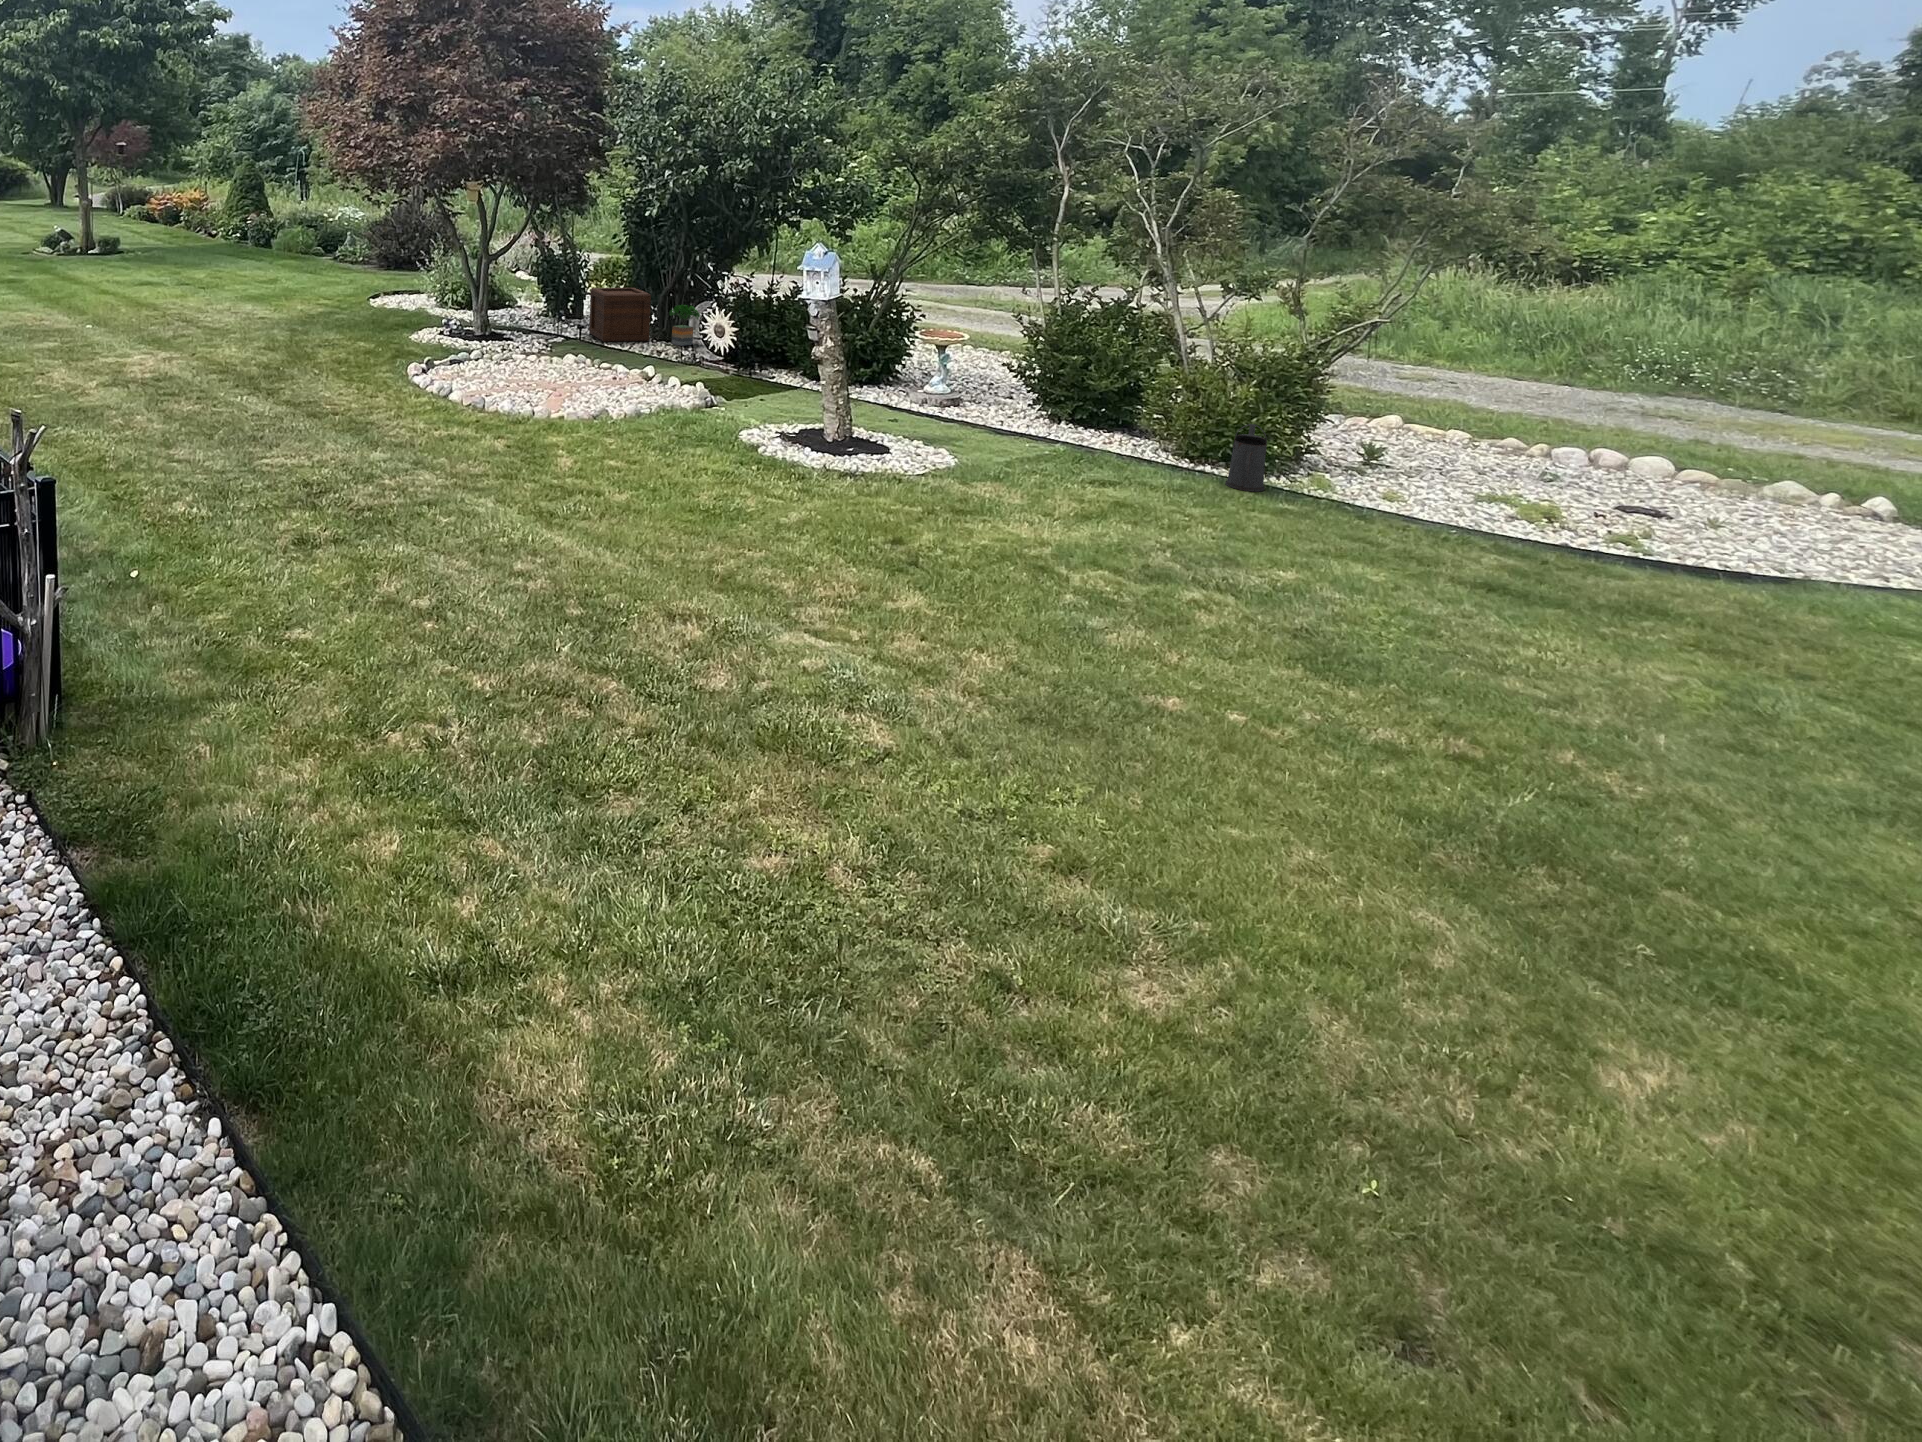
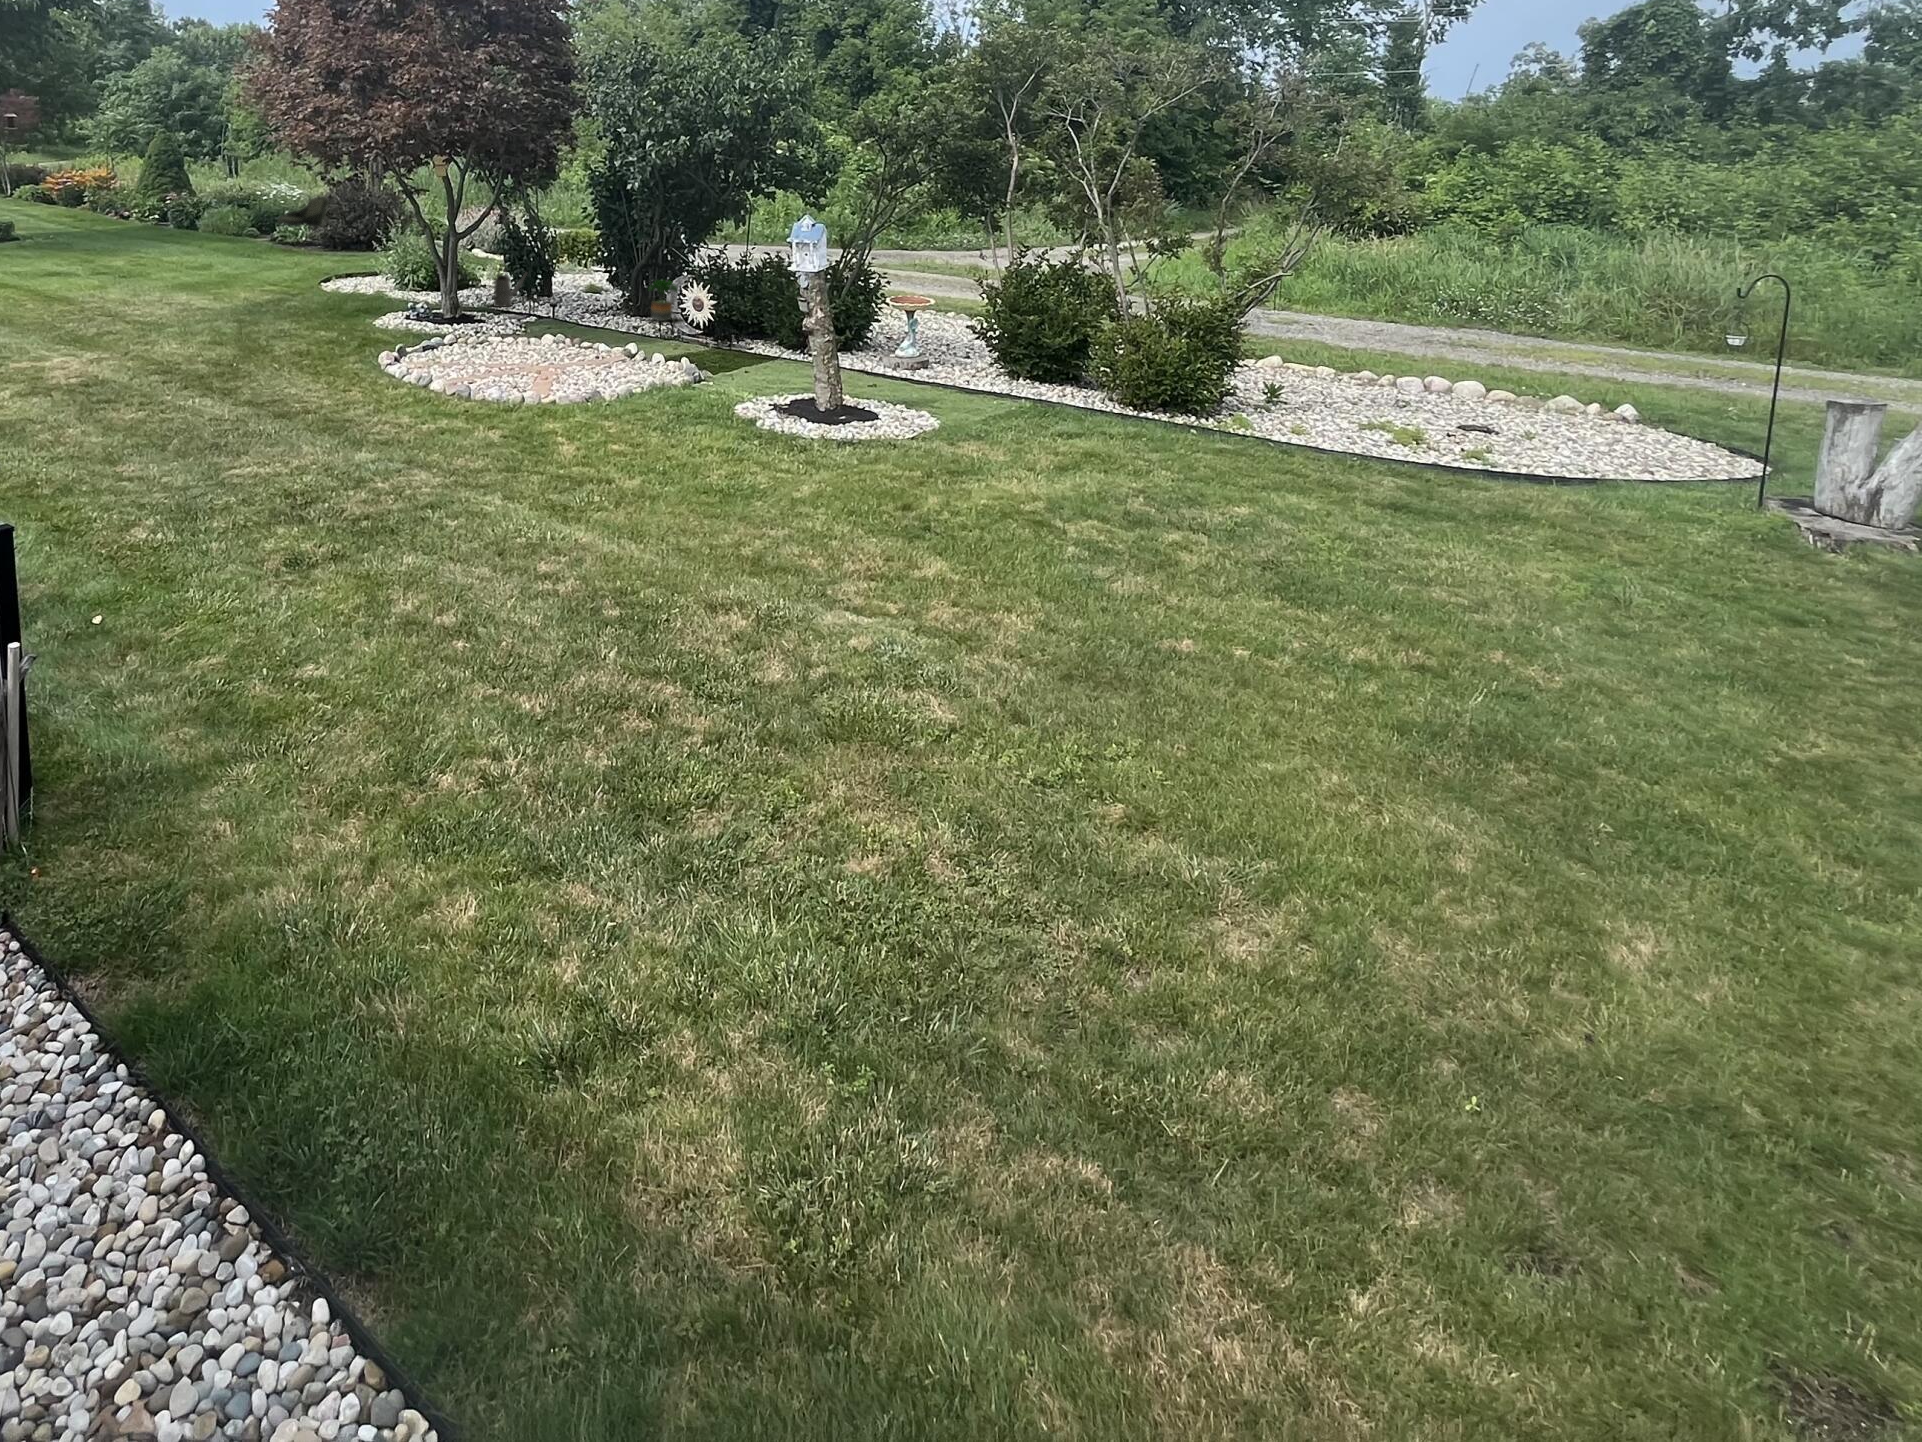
lounge chair: none [337,218,383,266] -> present [278,196,328,244]
wooden crate: present [589,288,651,342] -> none [567,264,629,321]
watering can: present [1225,424,1267,492] -> present [493,268,527,307]

